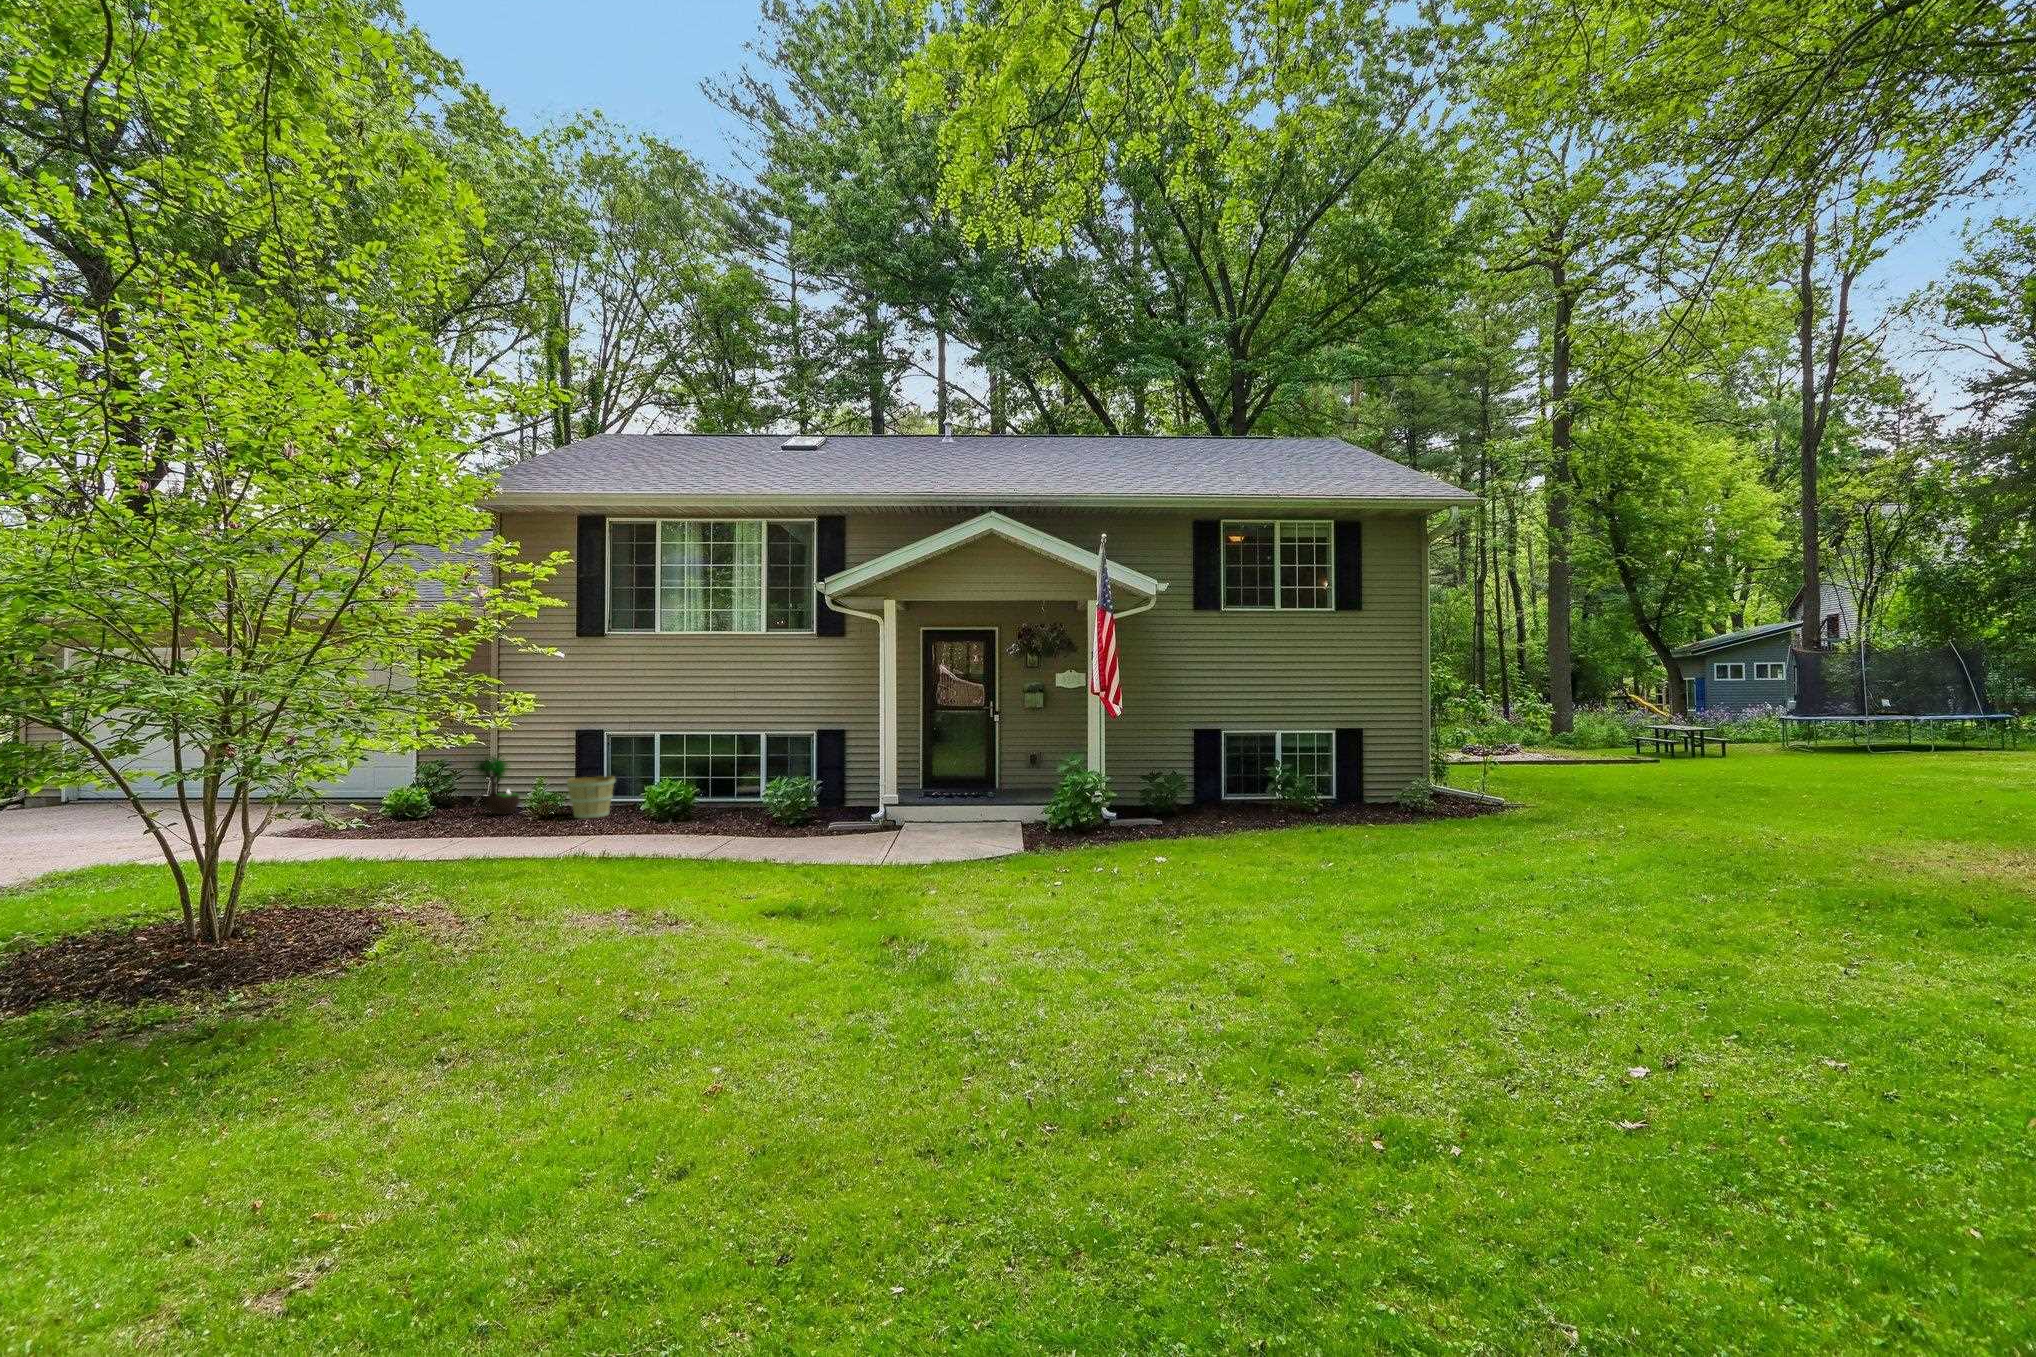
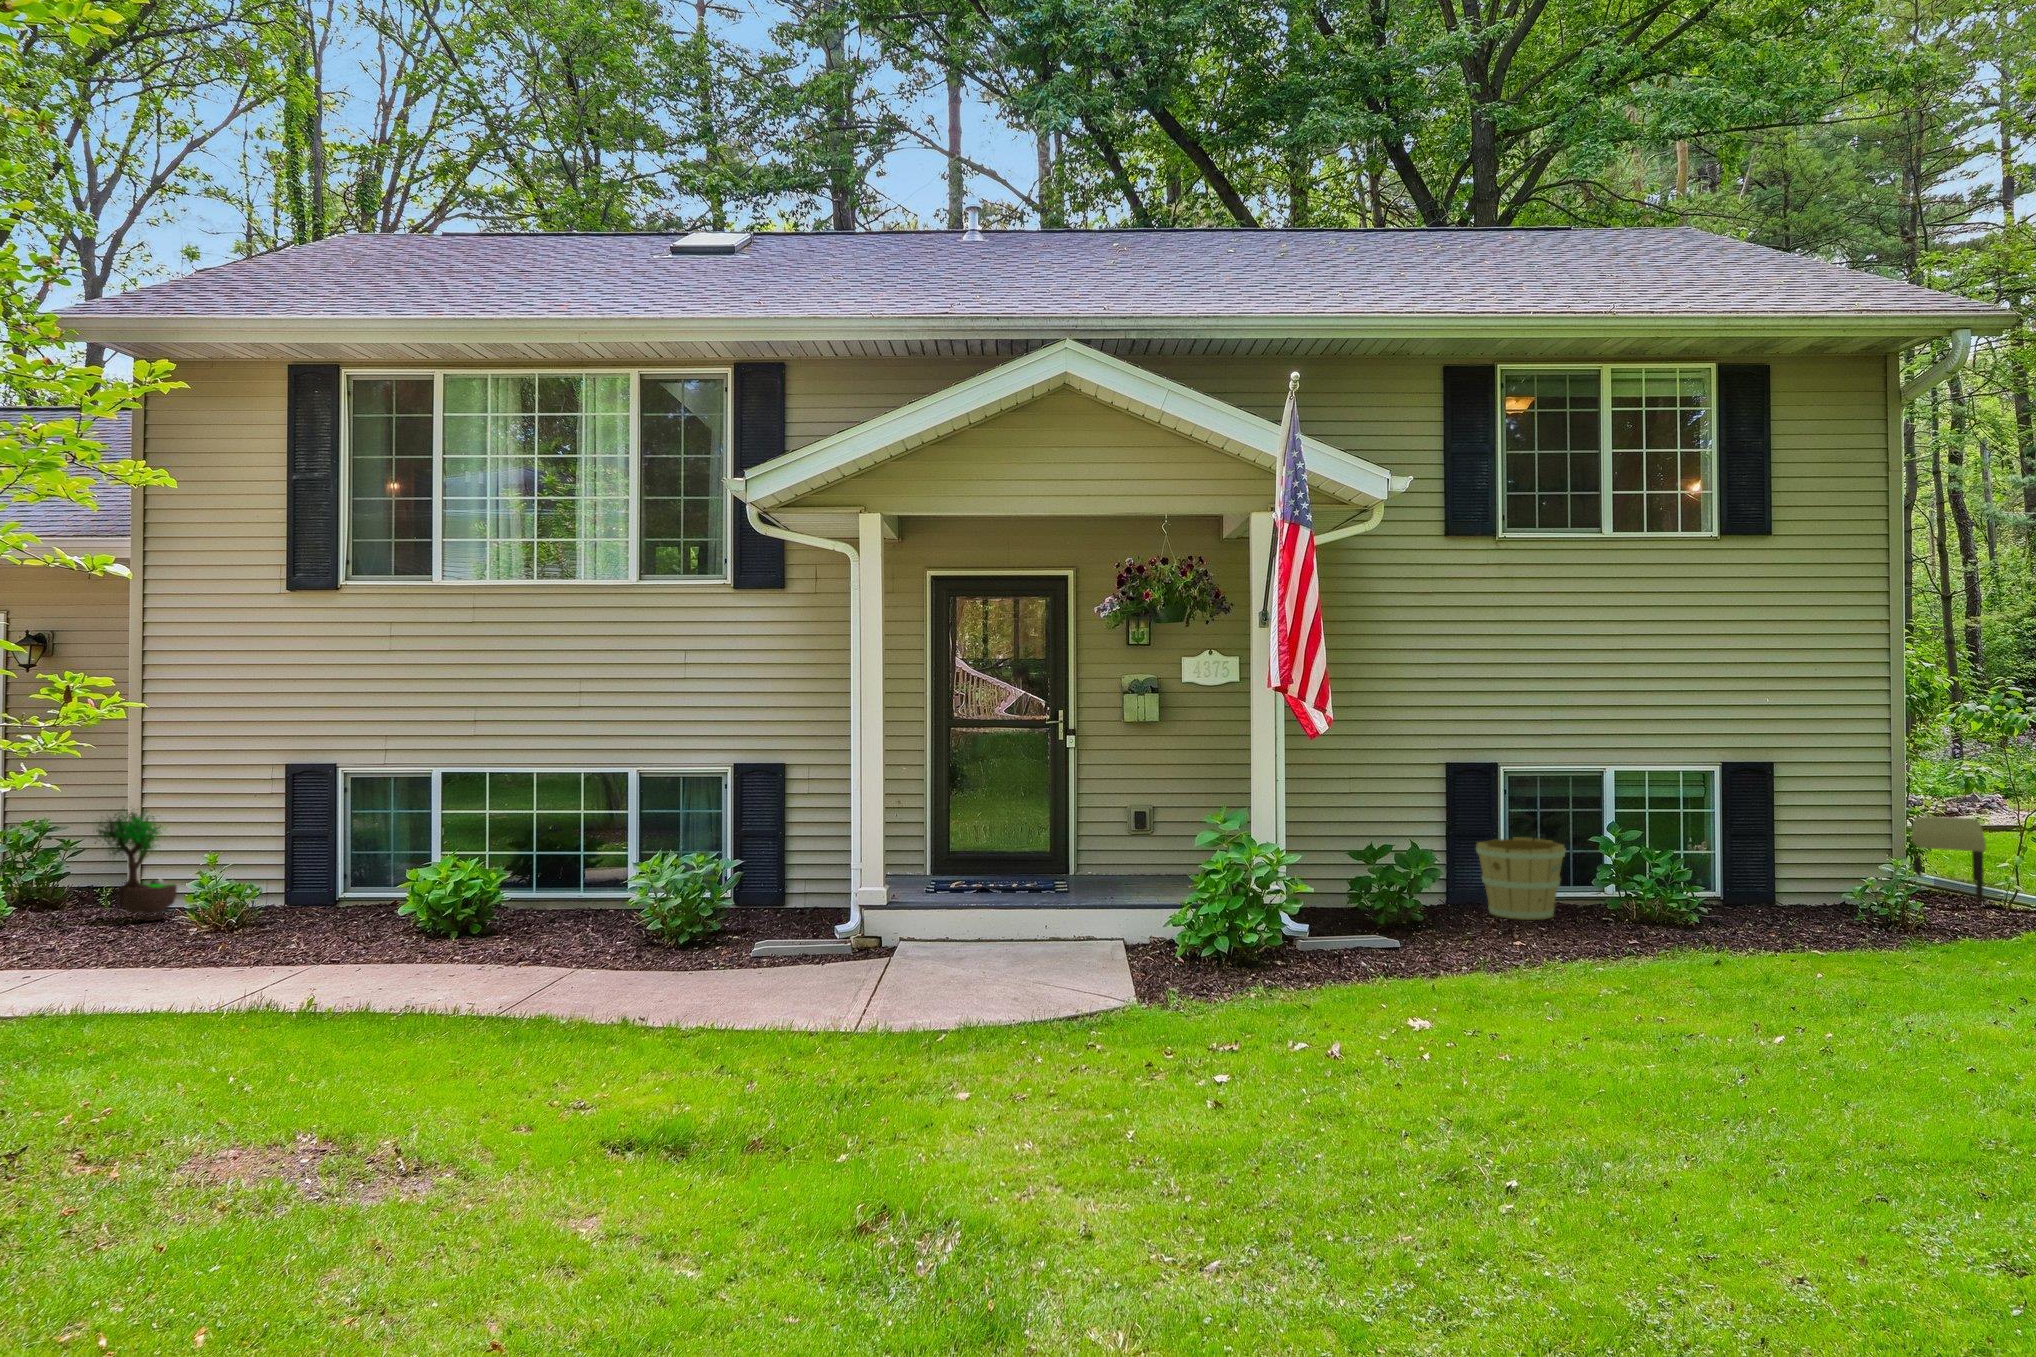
bench: none [1432,759,1474,802] -> present [1911,816,1986,901]
wooden bucket: present [567,776,615,819] -> present [1476,837,1566,920]

